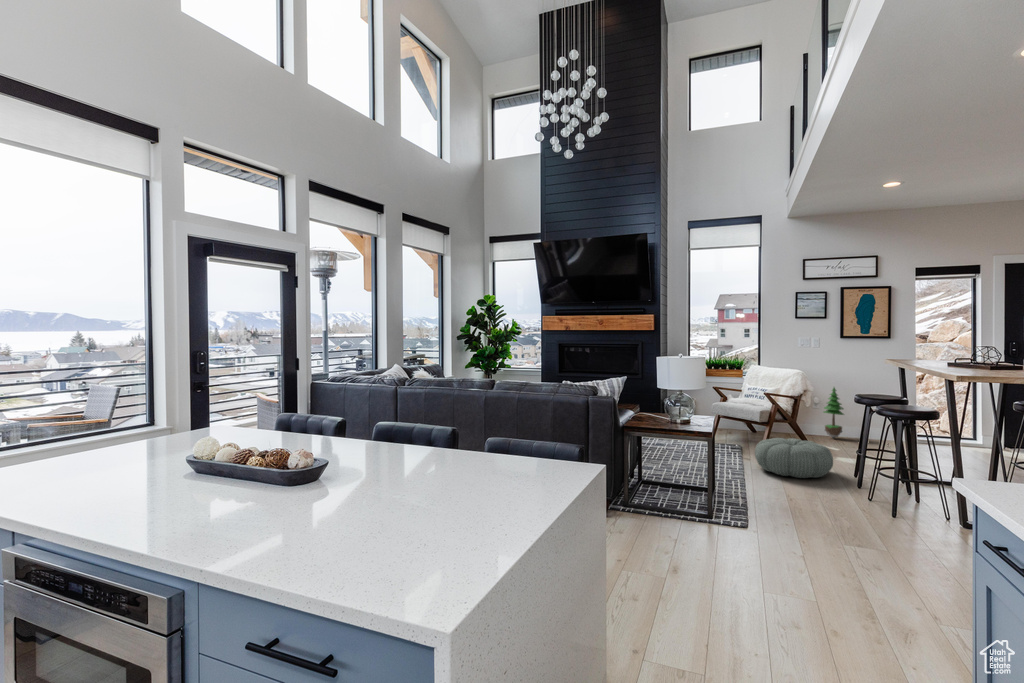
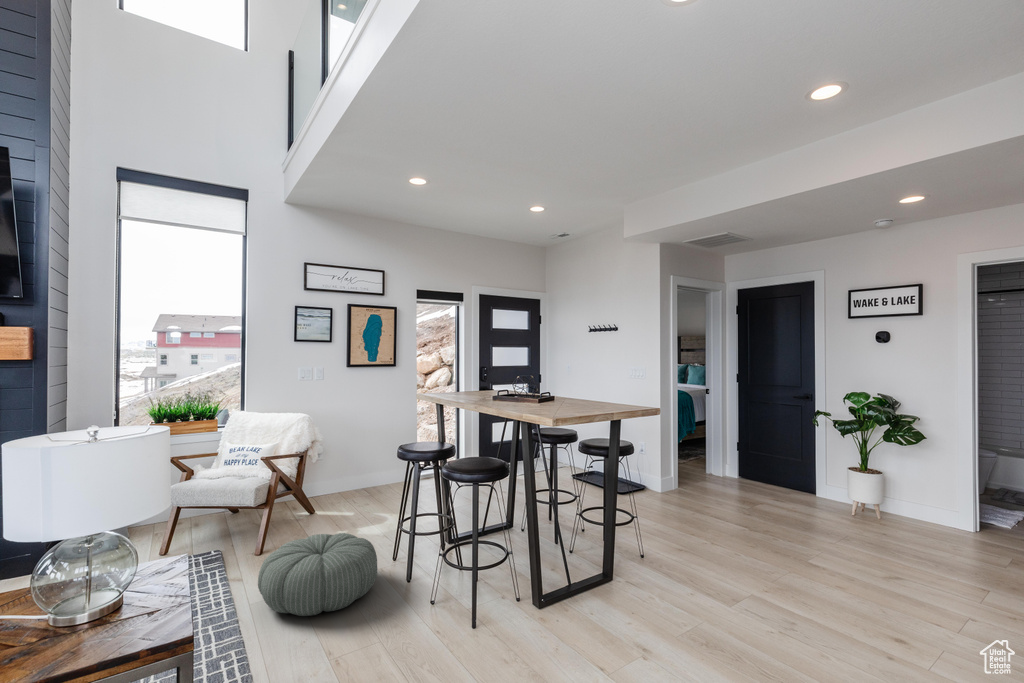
potted tree: present [824,388,844,438] -> none [328,430,354,498]

